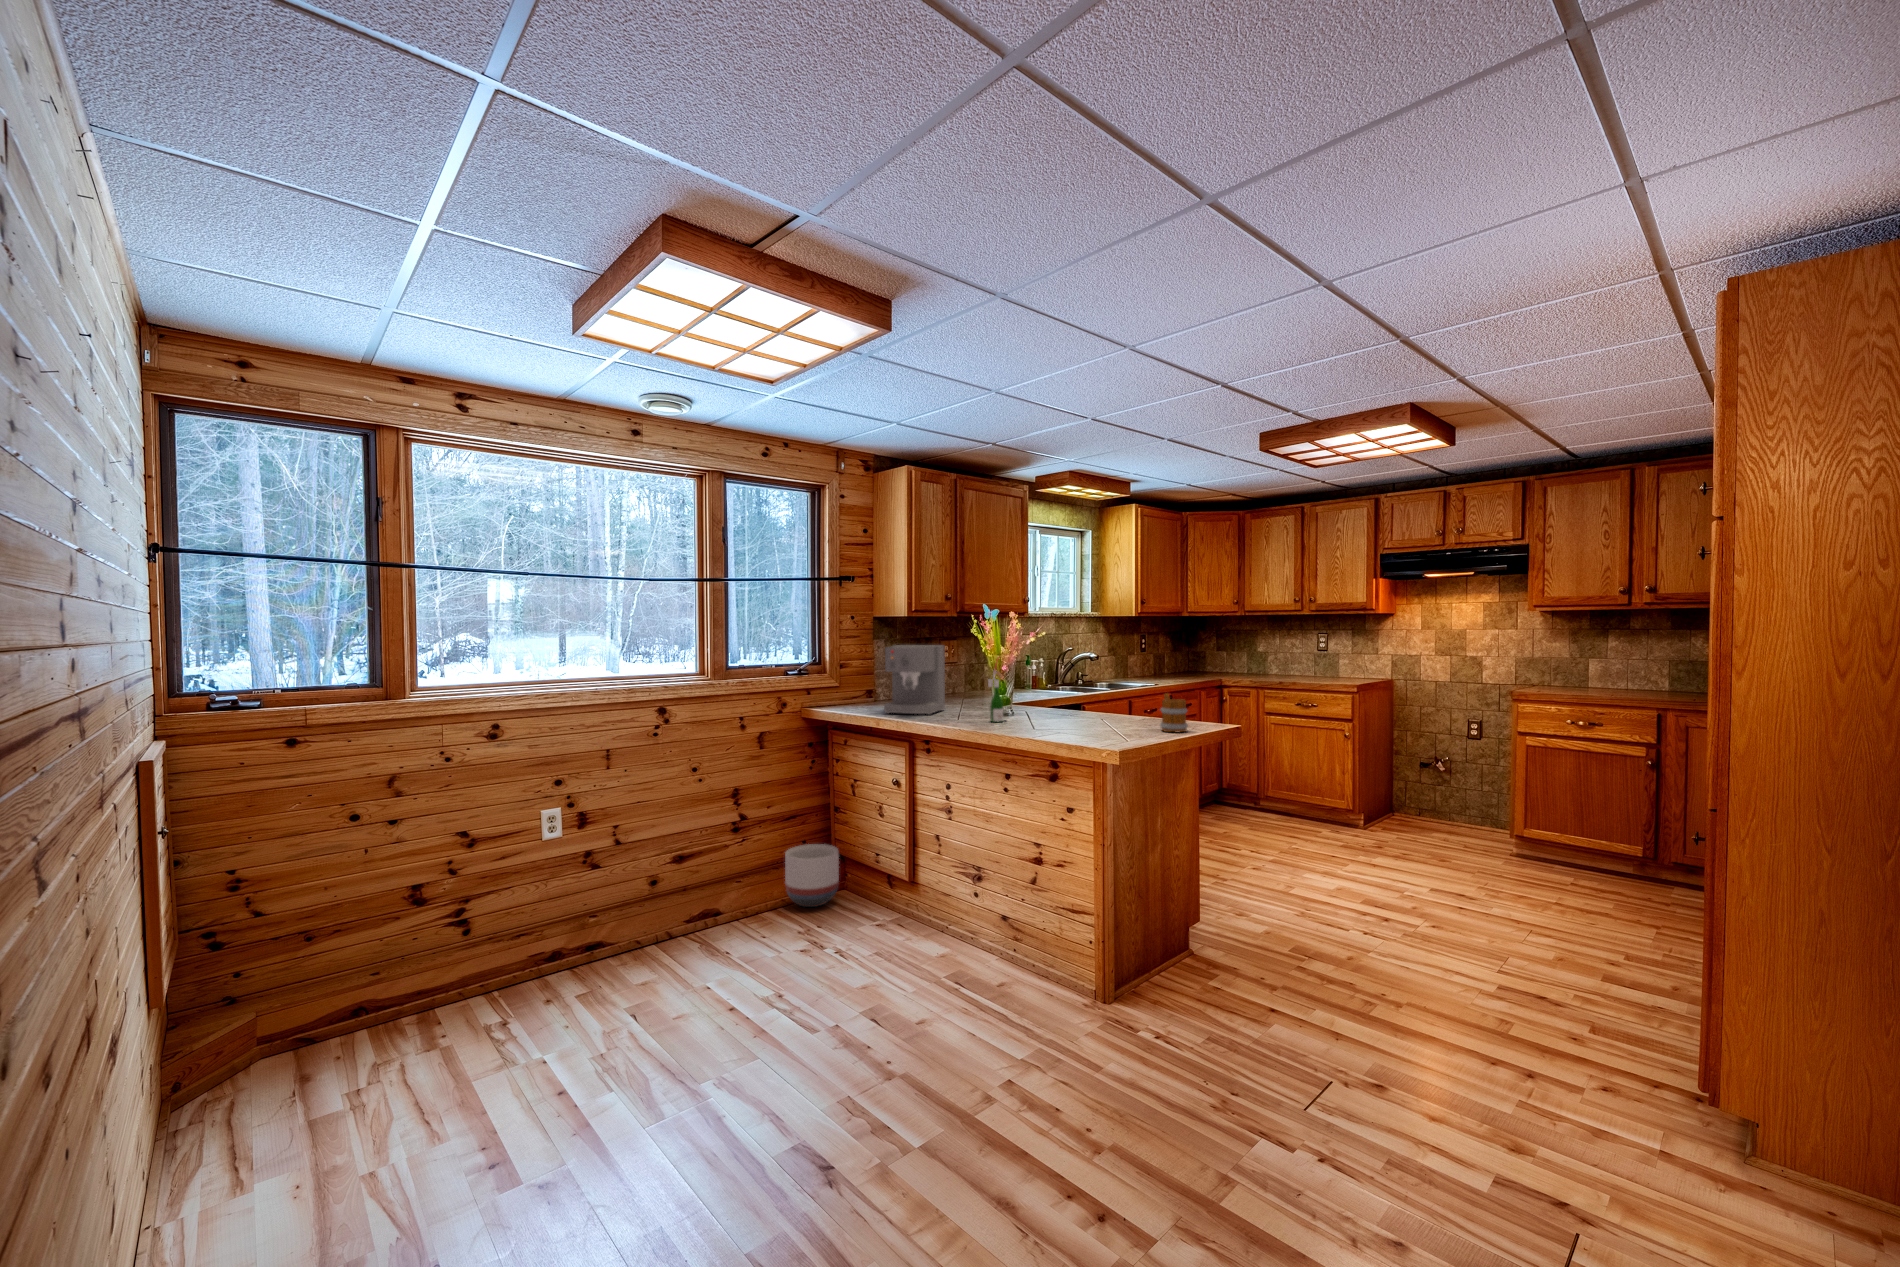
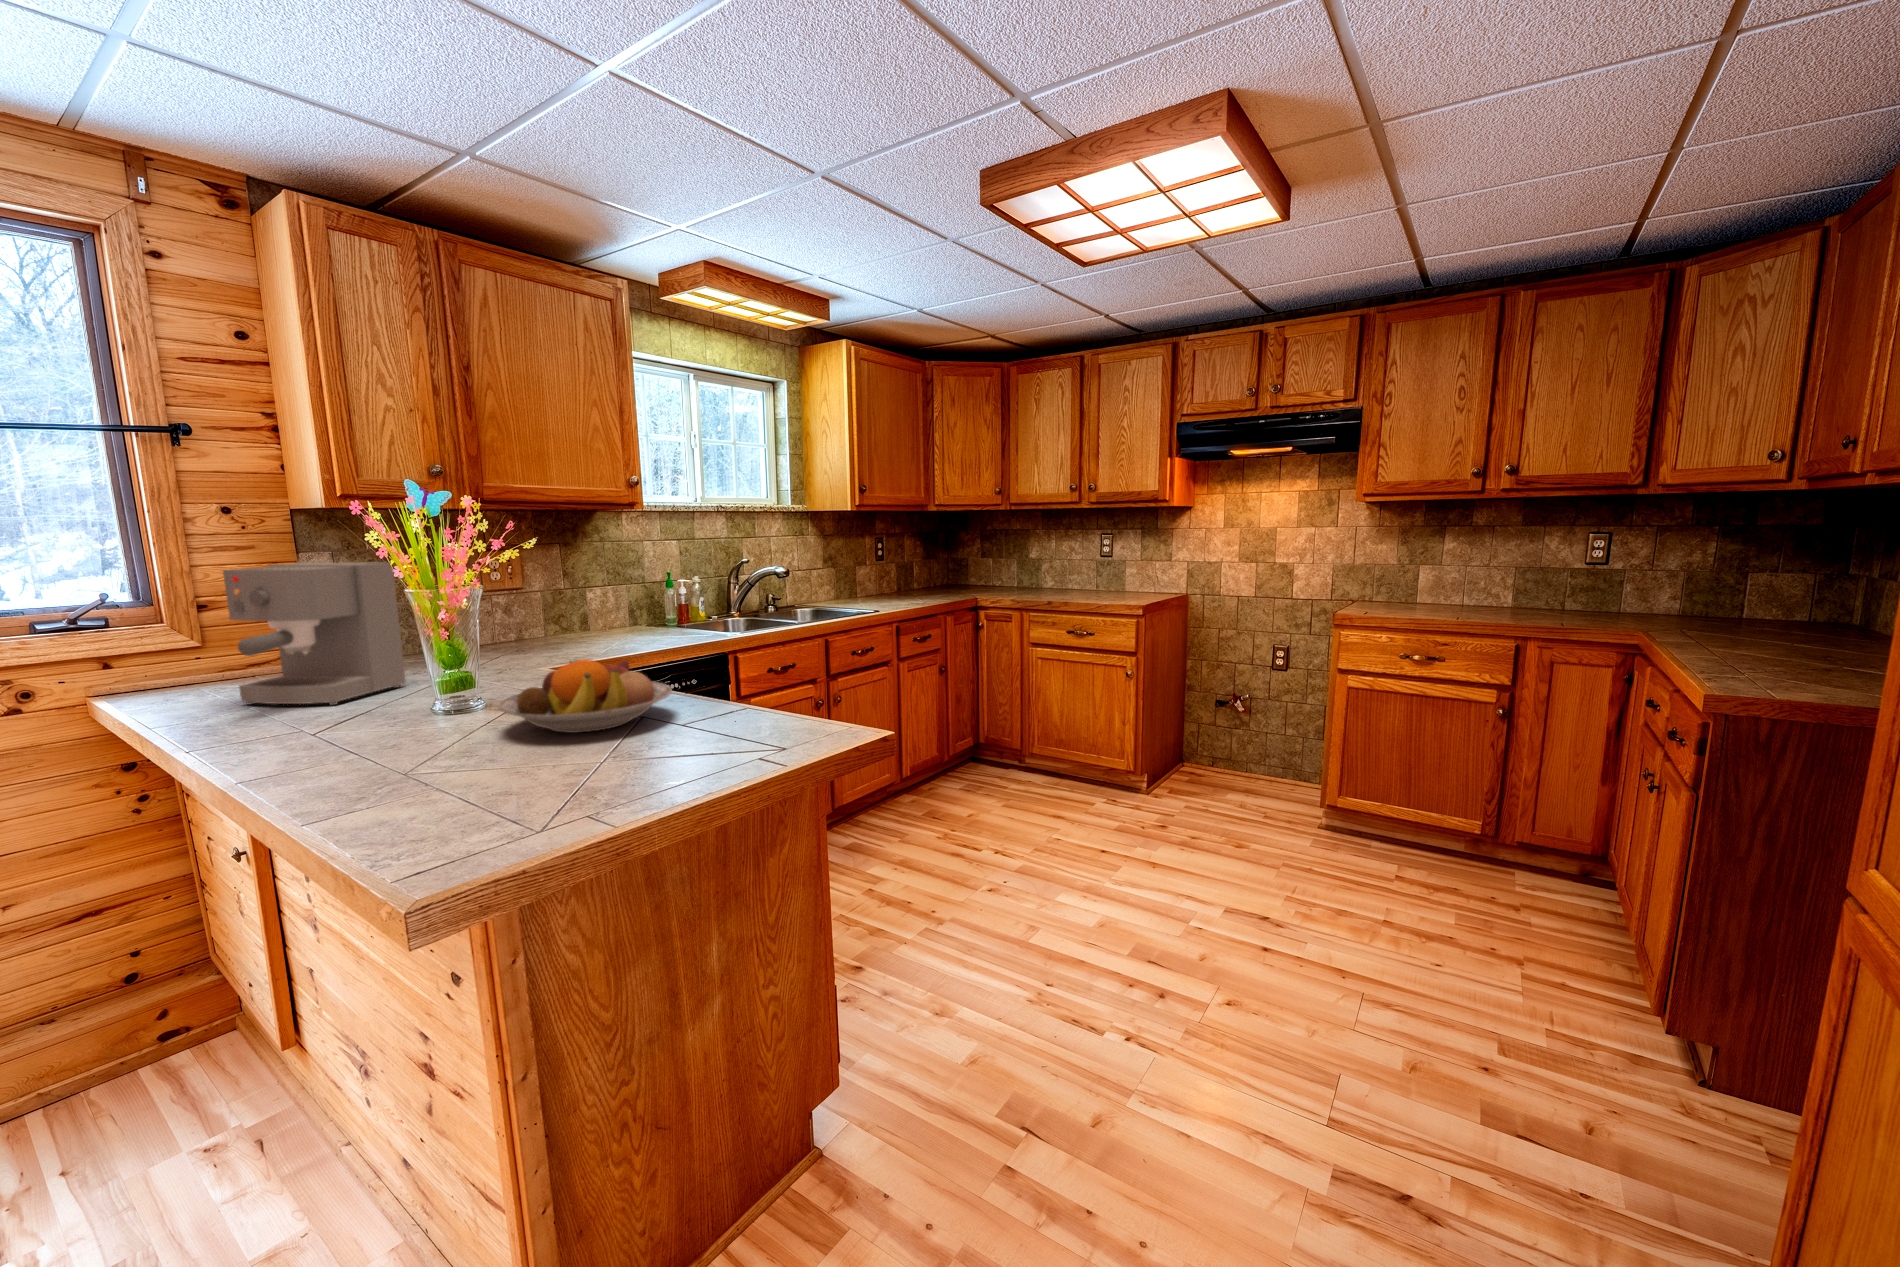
wine bottle: present [988,659,1003,722] -> none [396,591,455,729]
fruit bowl: none [1038,690,1116,725] -> present [498,659,672,733]
mug: present [1160,693,1188,732] -> none [720,666,777,757]
planter: present [785,844,839,907] -> none [21,956,185,1099]

